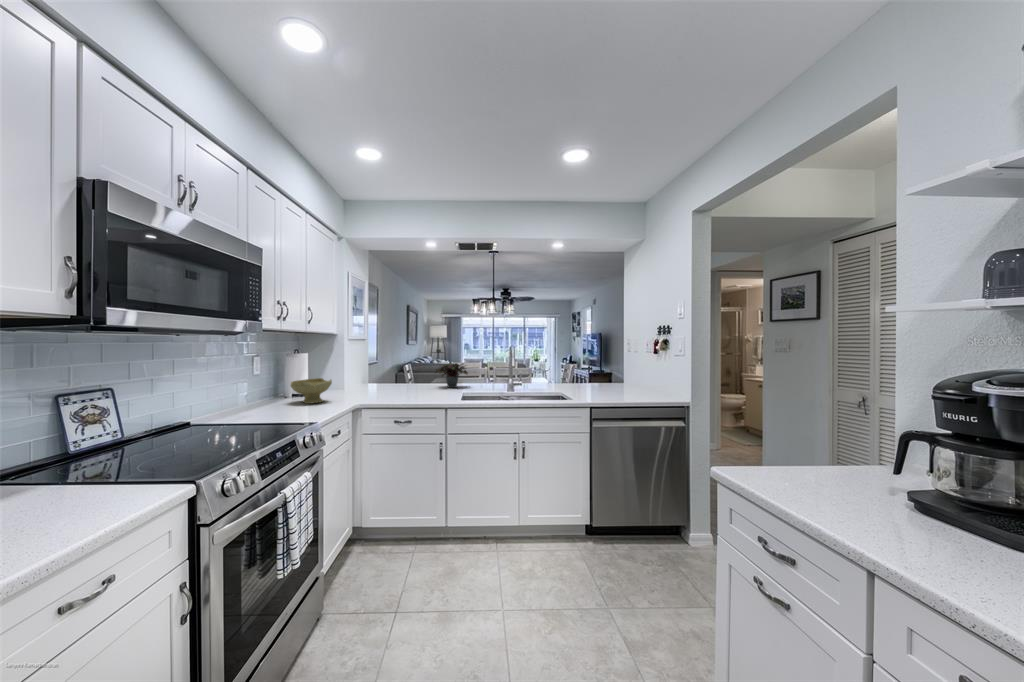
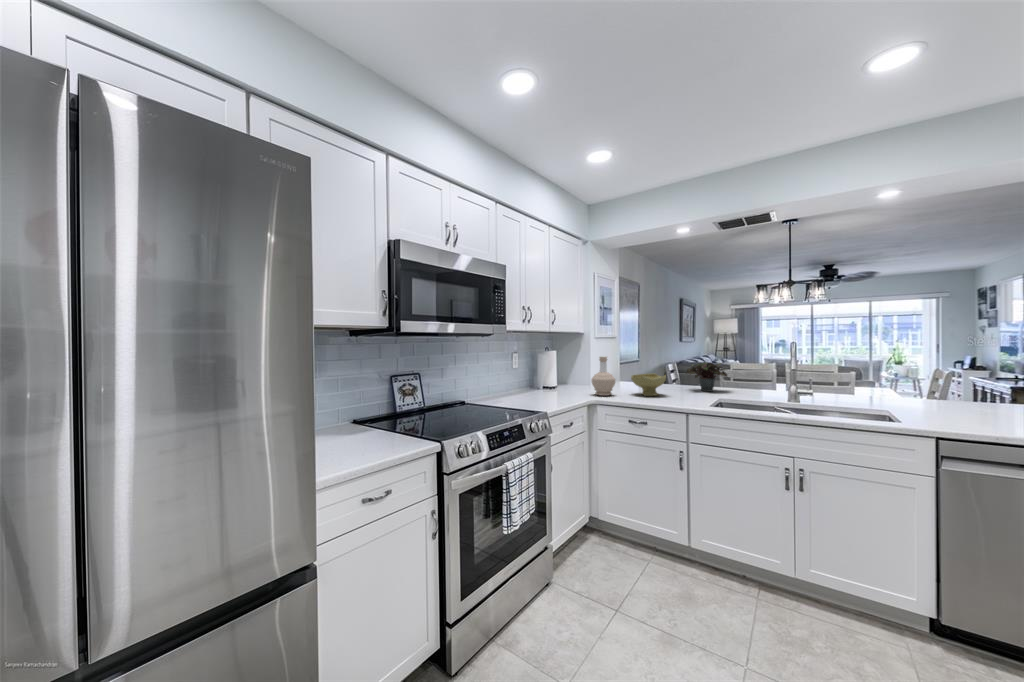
bottle: none [352,359,378,399] -> present [591,356,615,396]
bowl: present [291,378,332,404] -> present [631,374,666,396]

